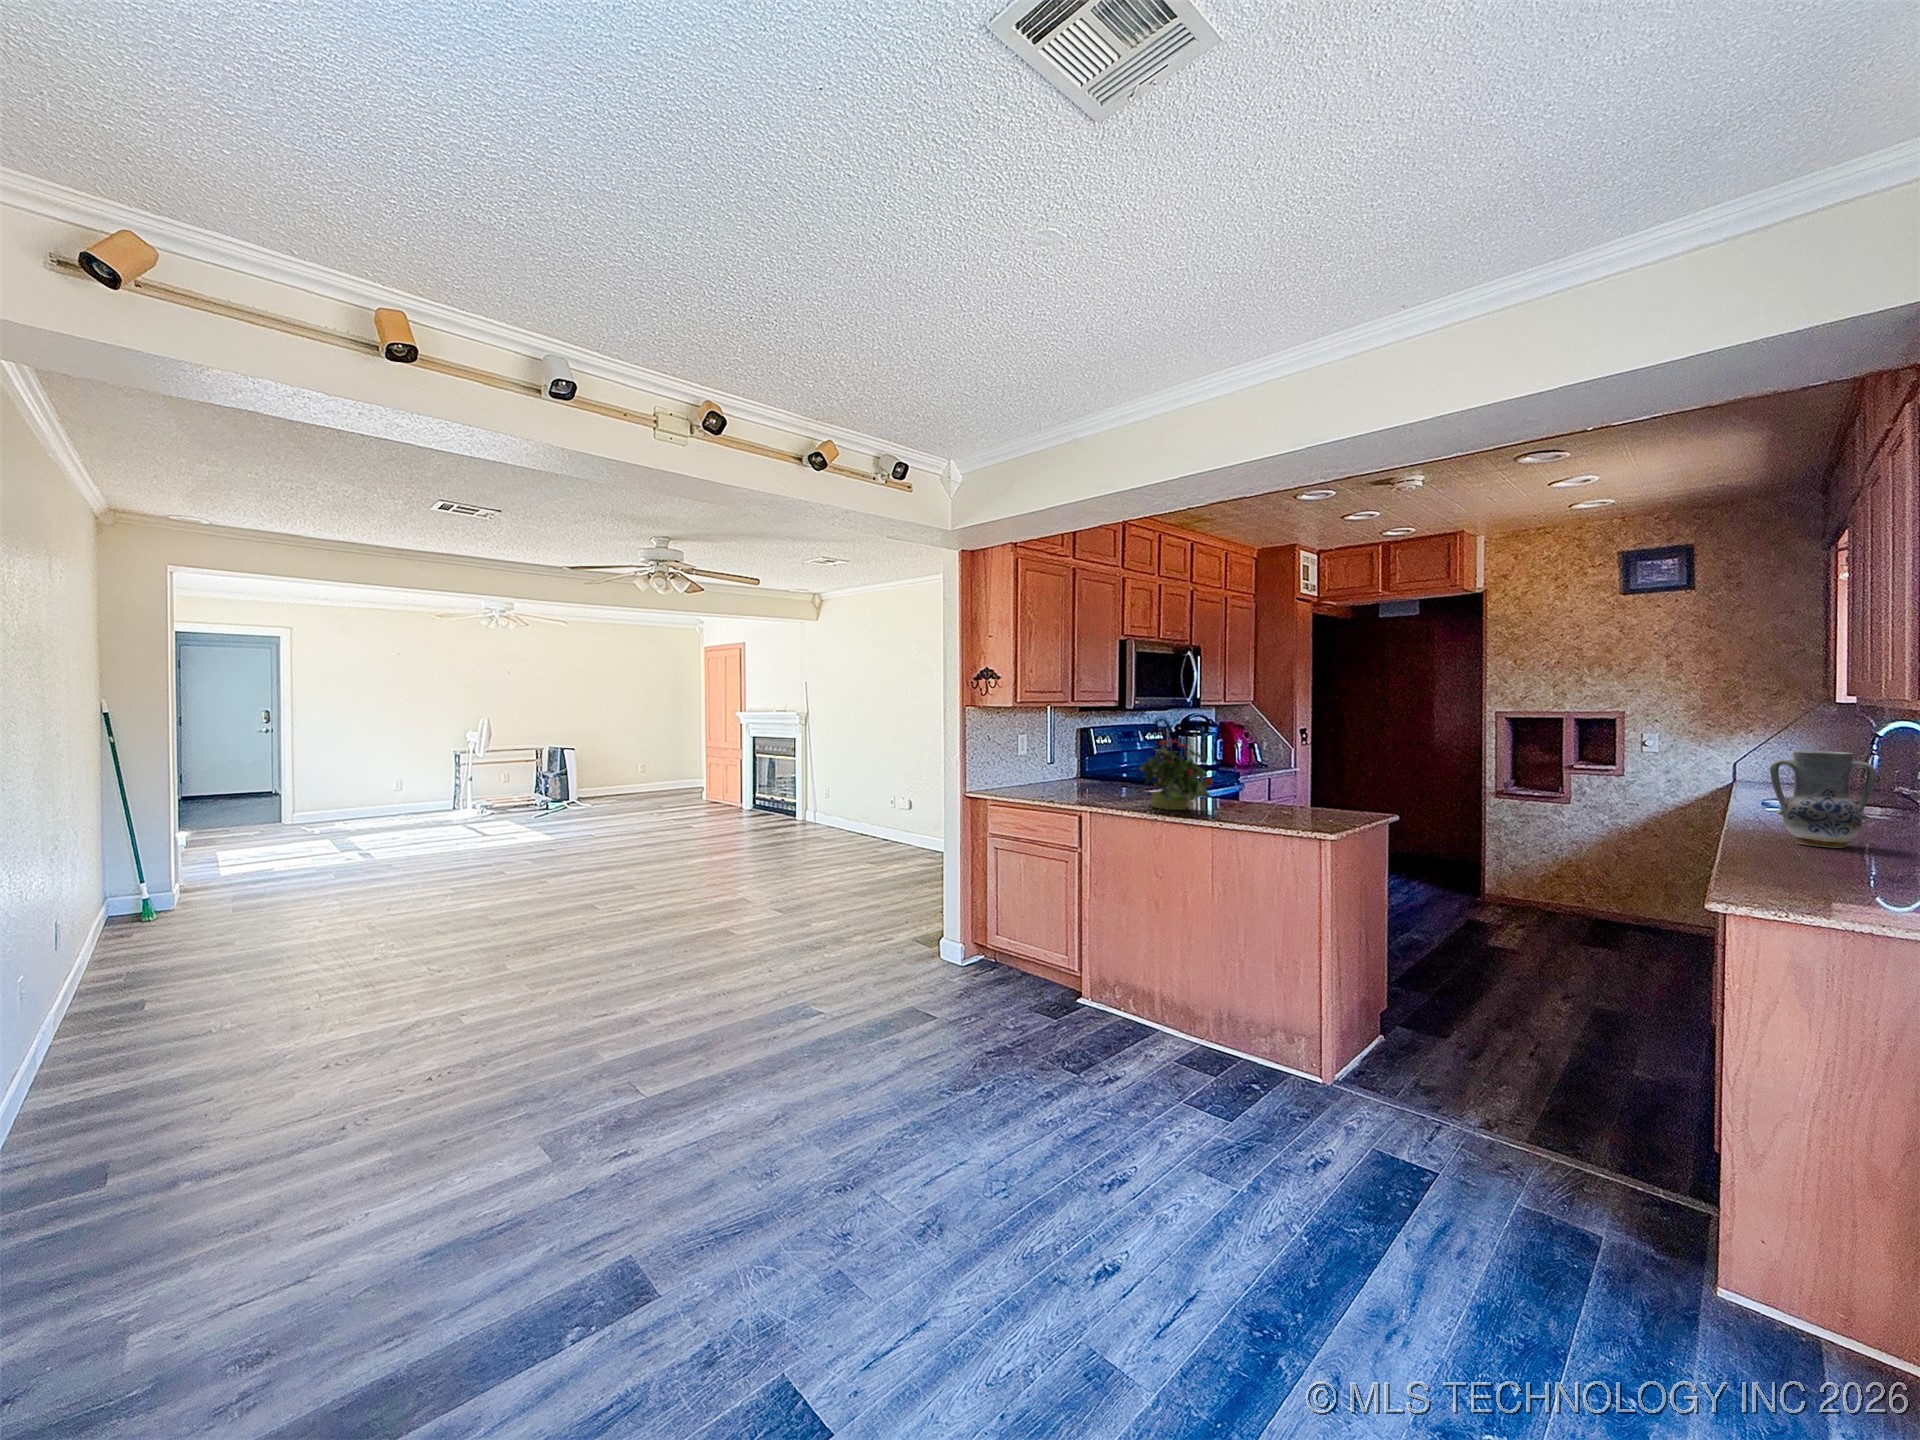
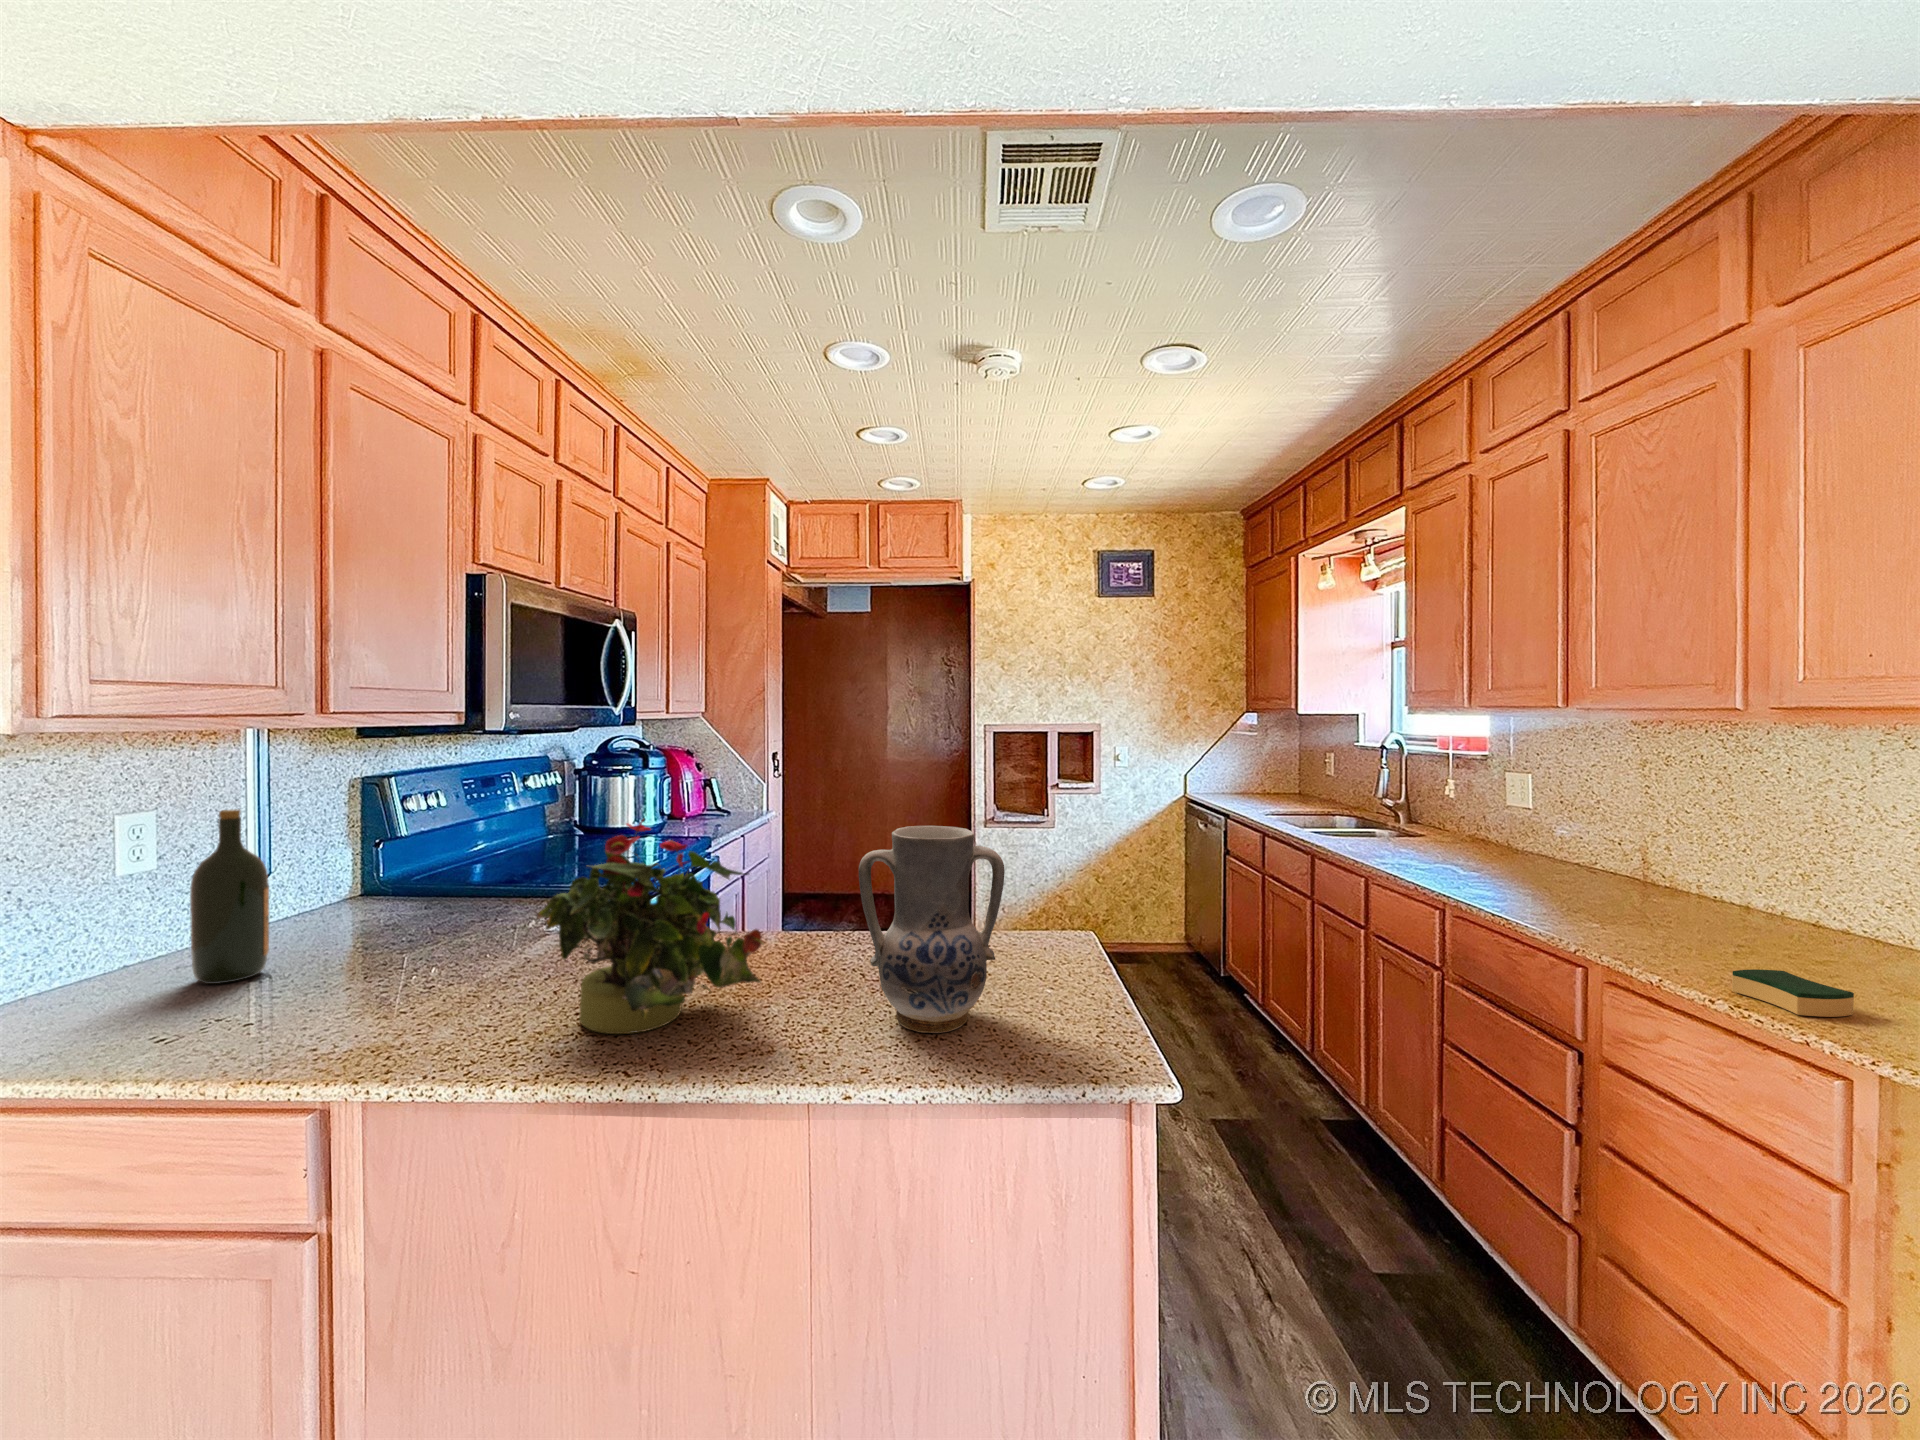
wine bottle: none [1039,733,1059,791] -> present [190,809,269,984]
vase: present [1770,751,1876,848] -> present [859,826,1005,1033]
sponge: none [1786,852,1840,875] -> present [1732,969,1854,1017]

